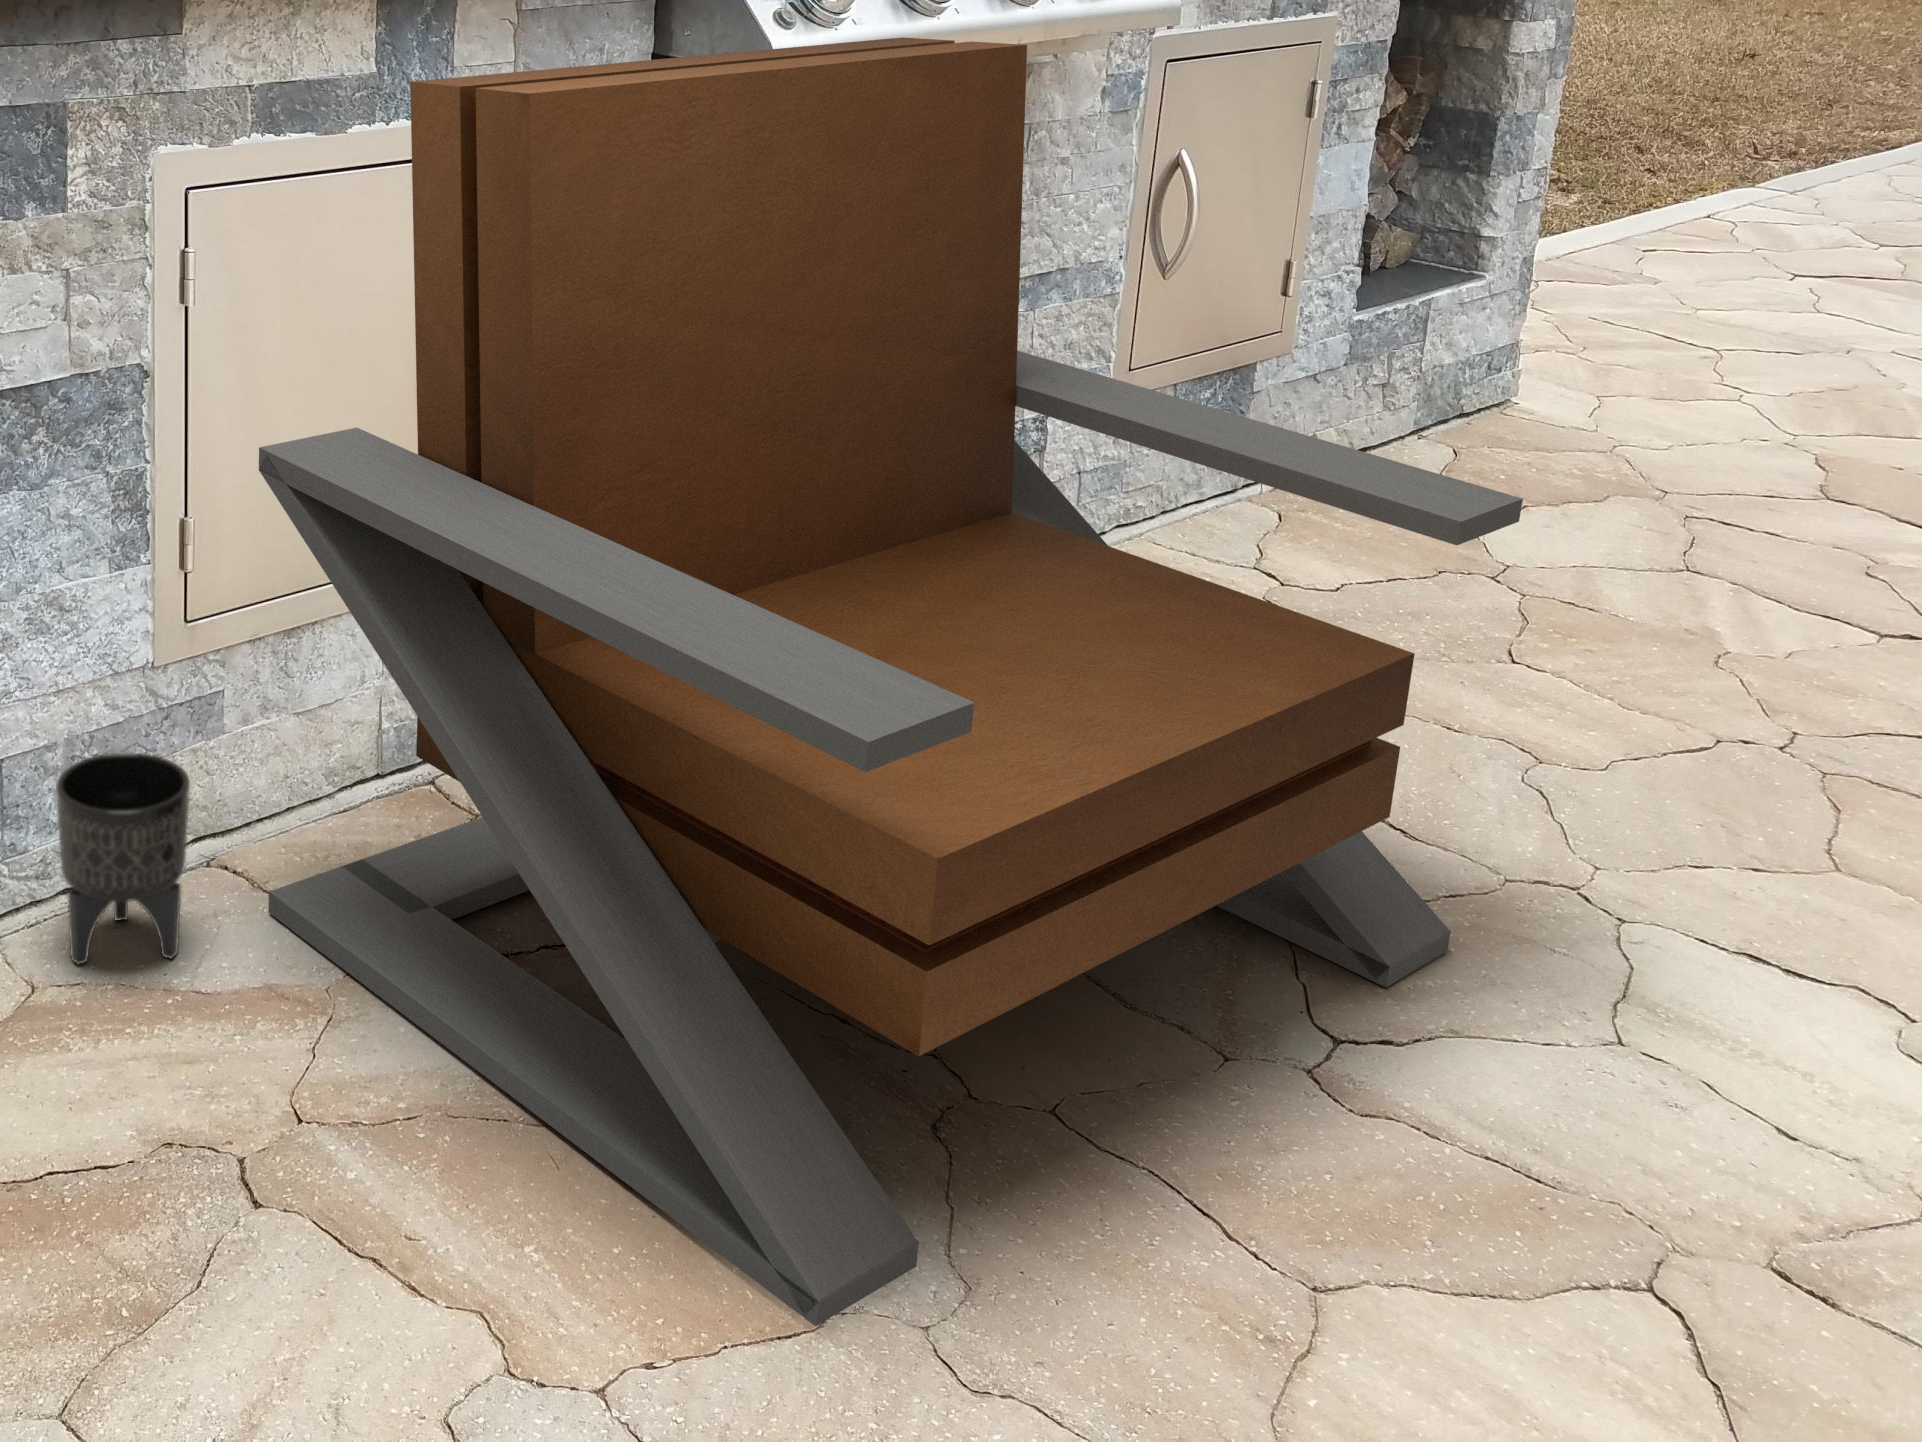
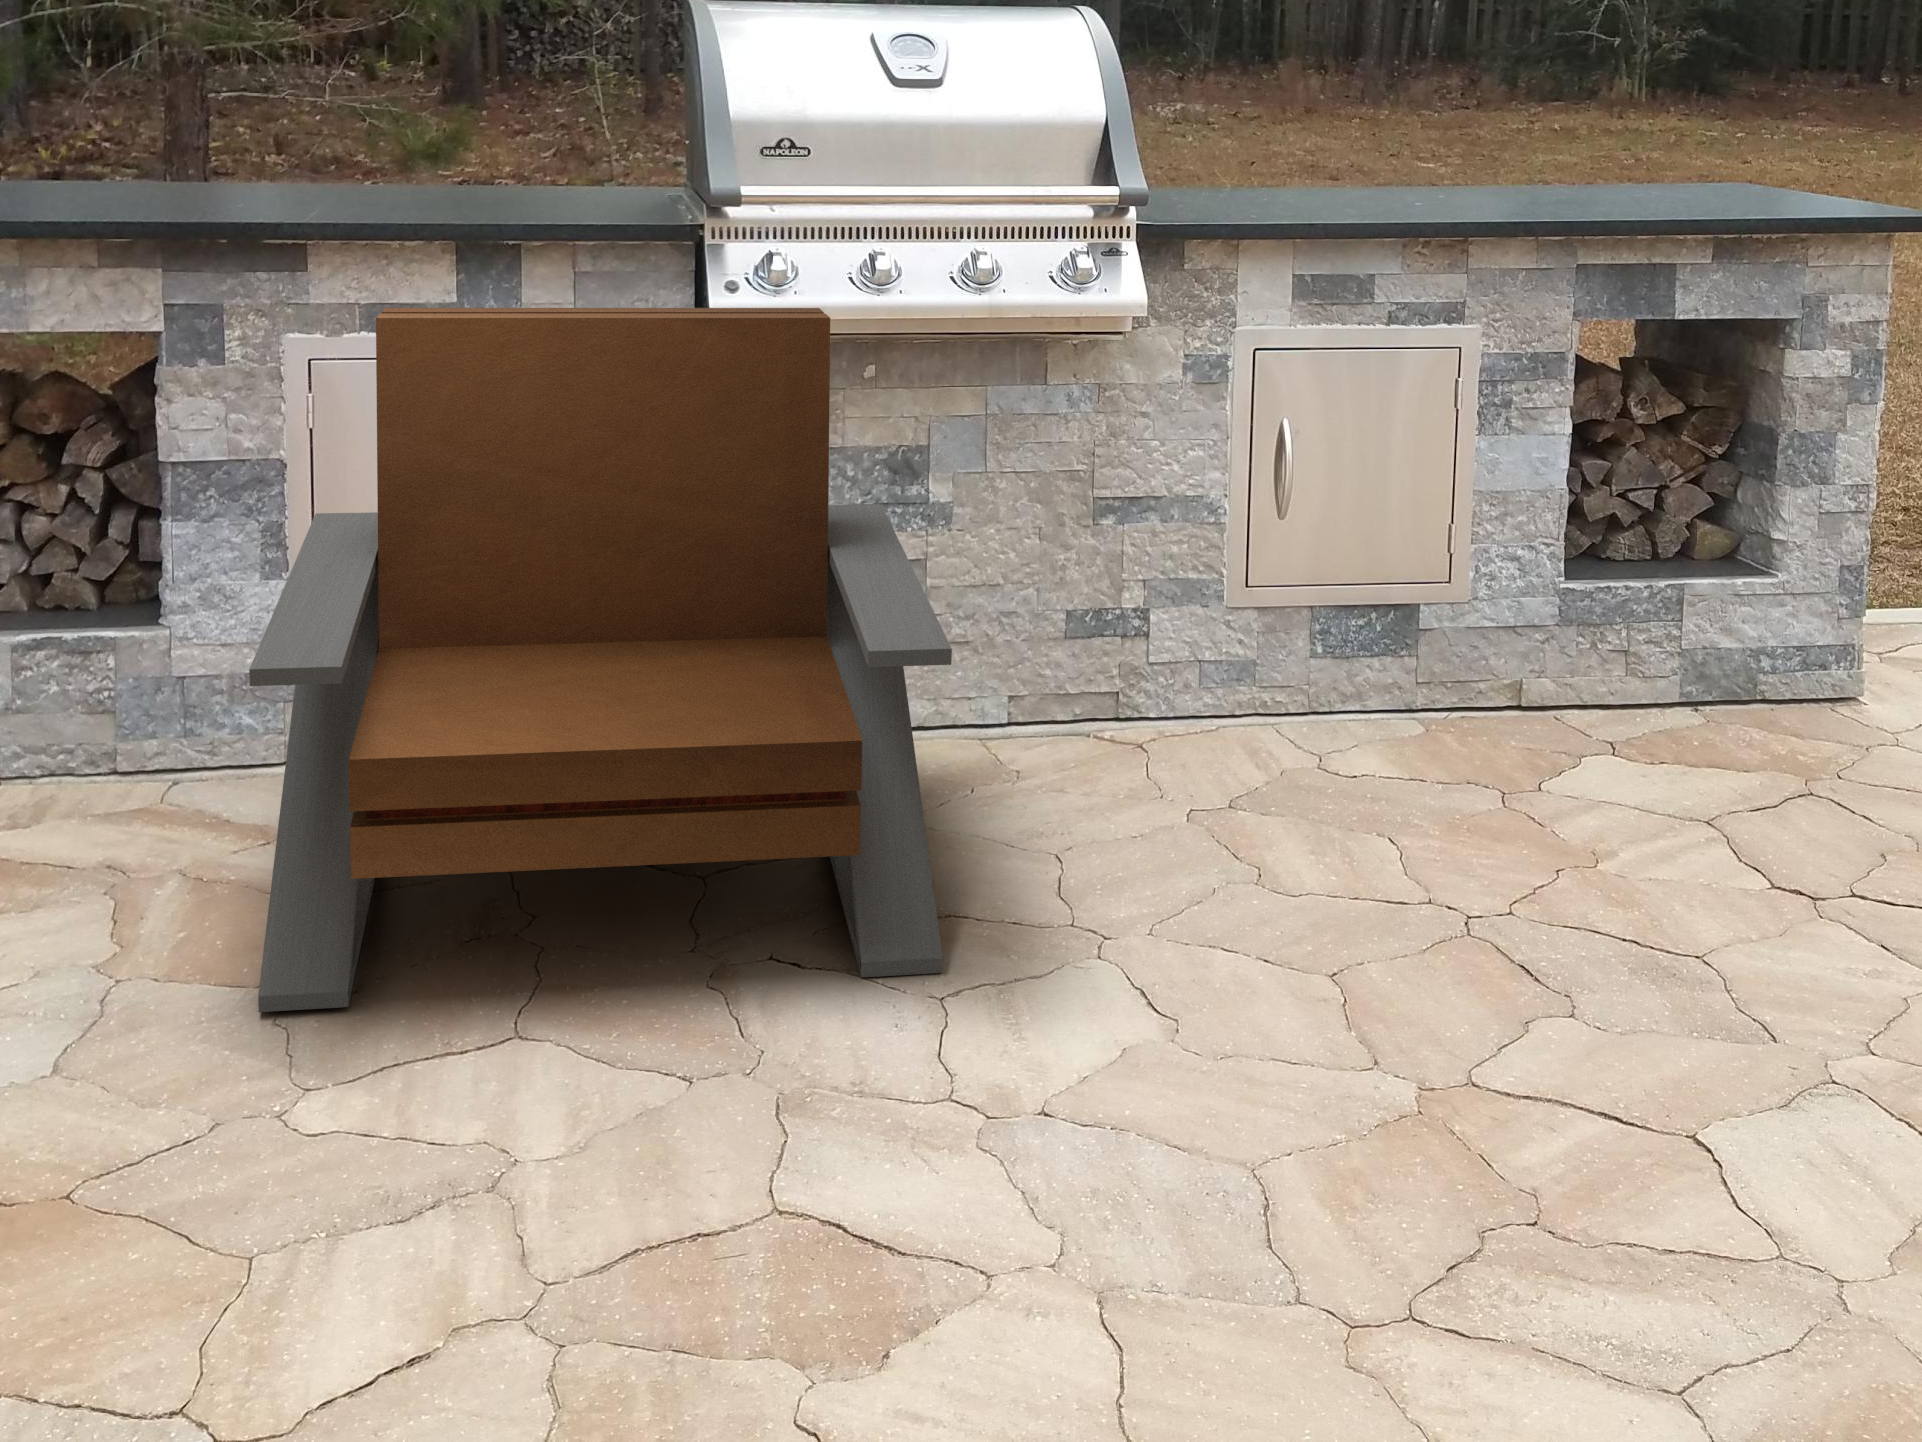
planter: present [56,753,190,964] -> none [185,684,267,807]

